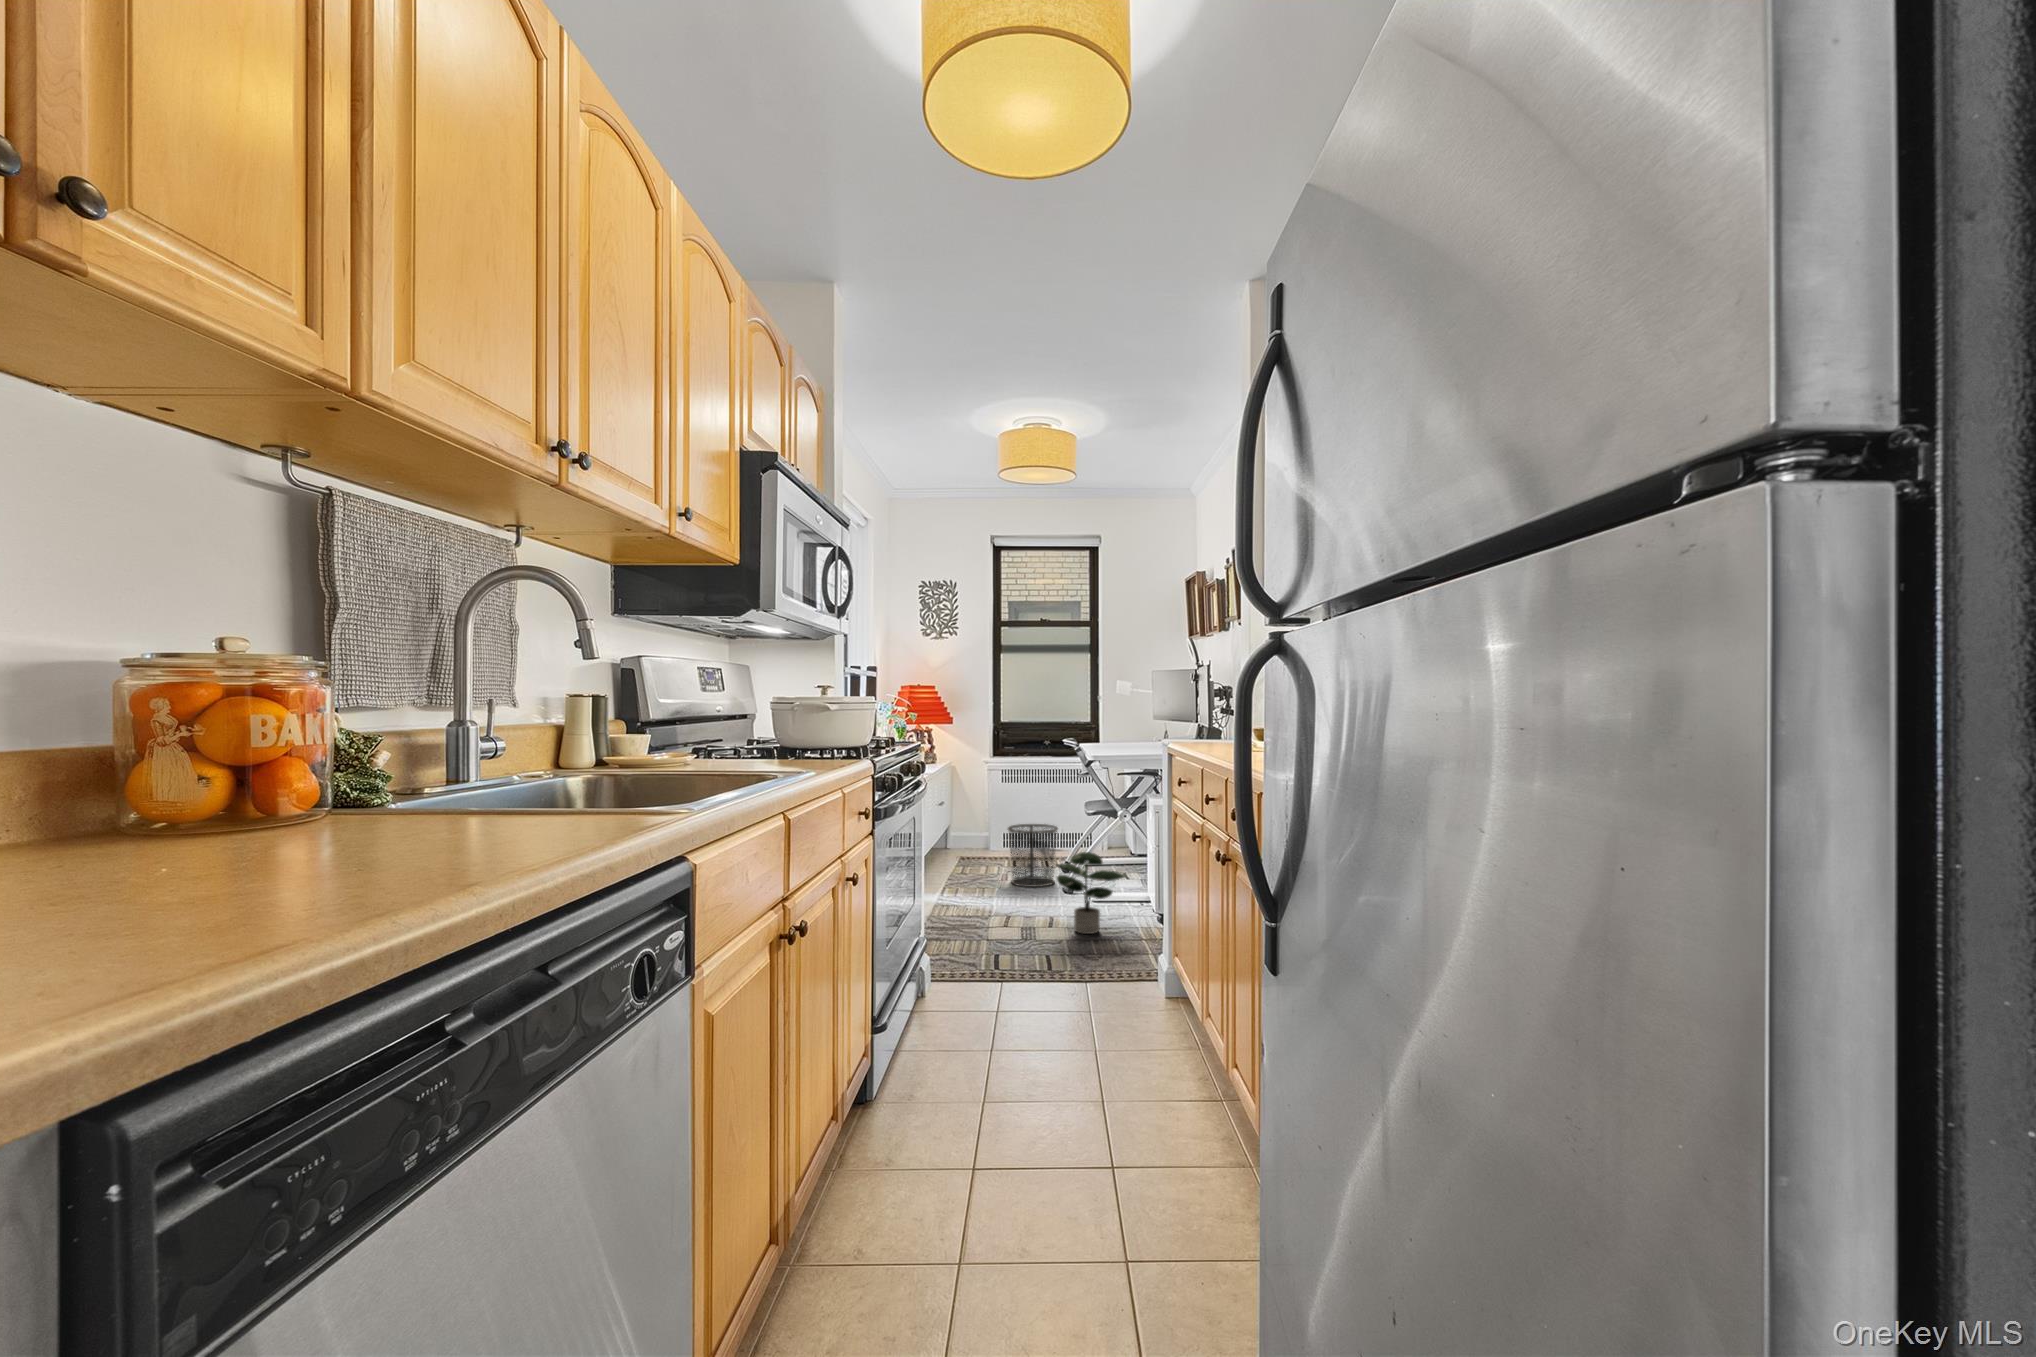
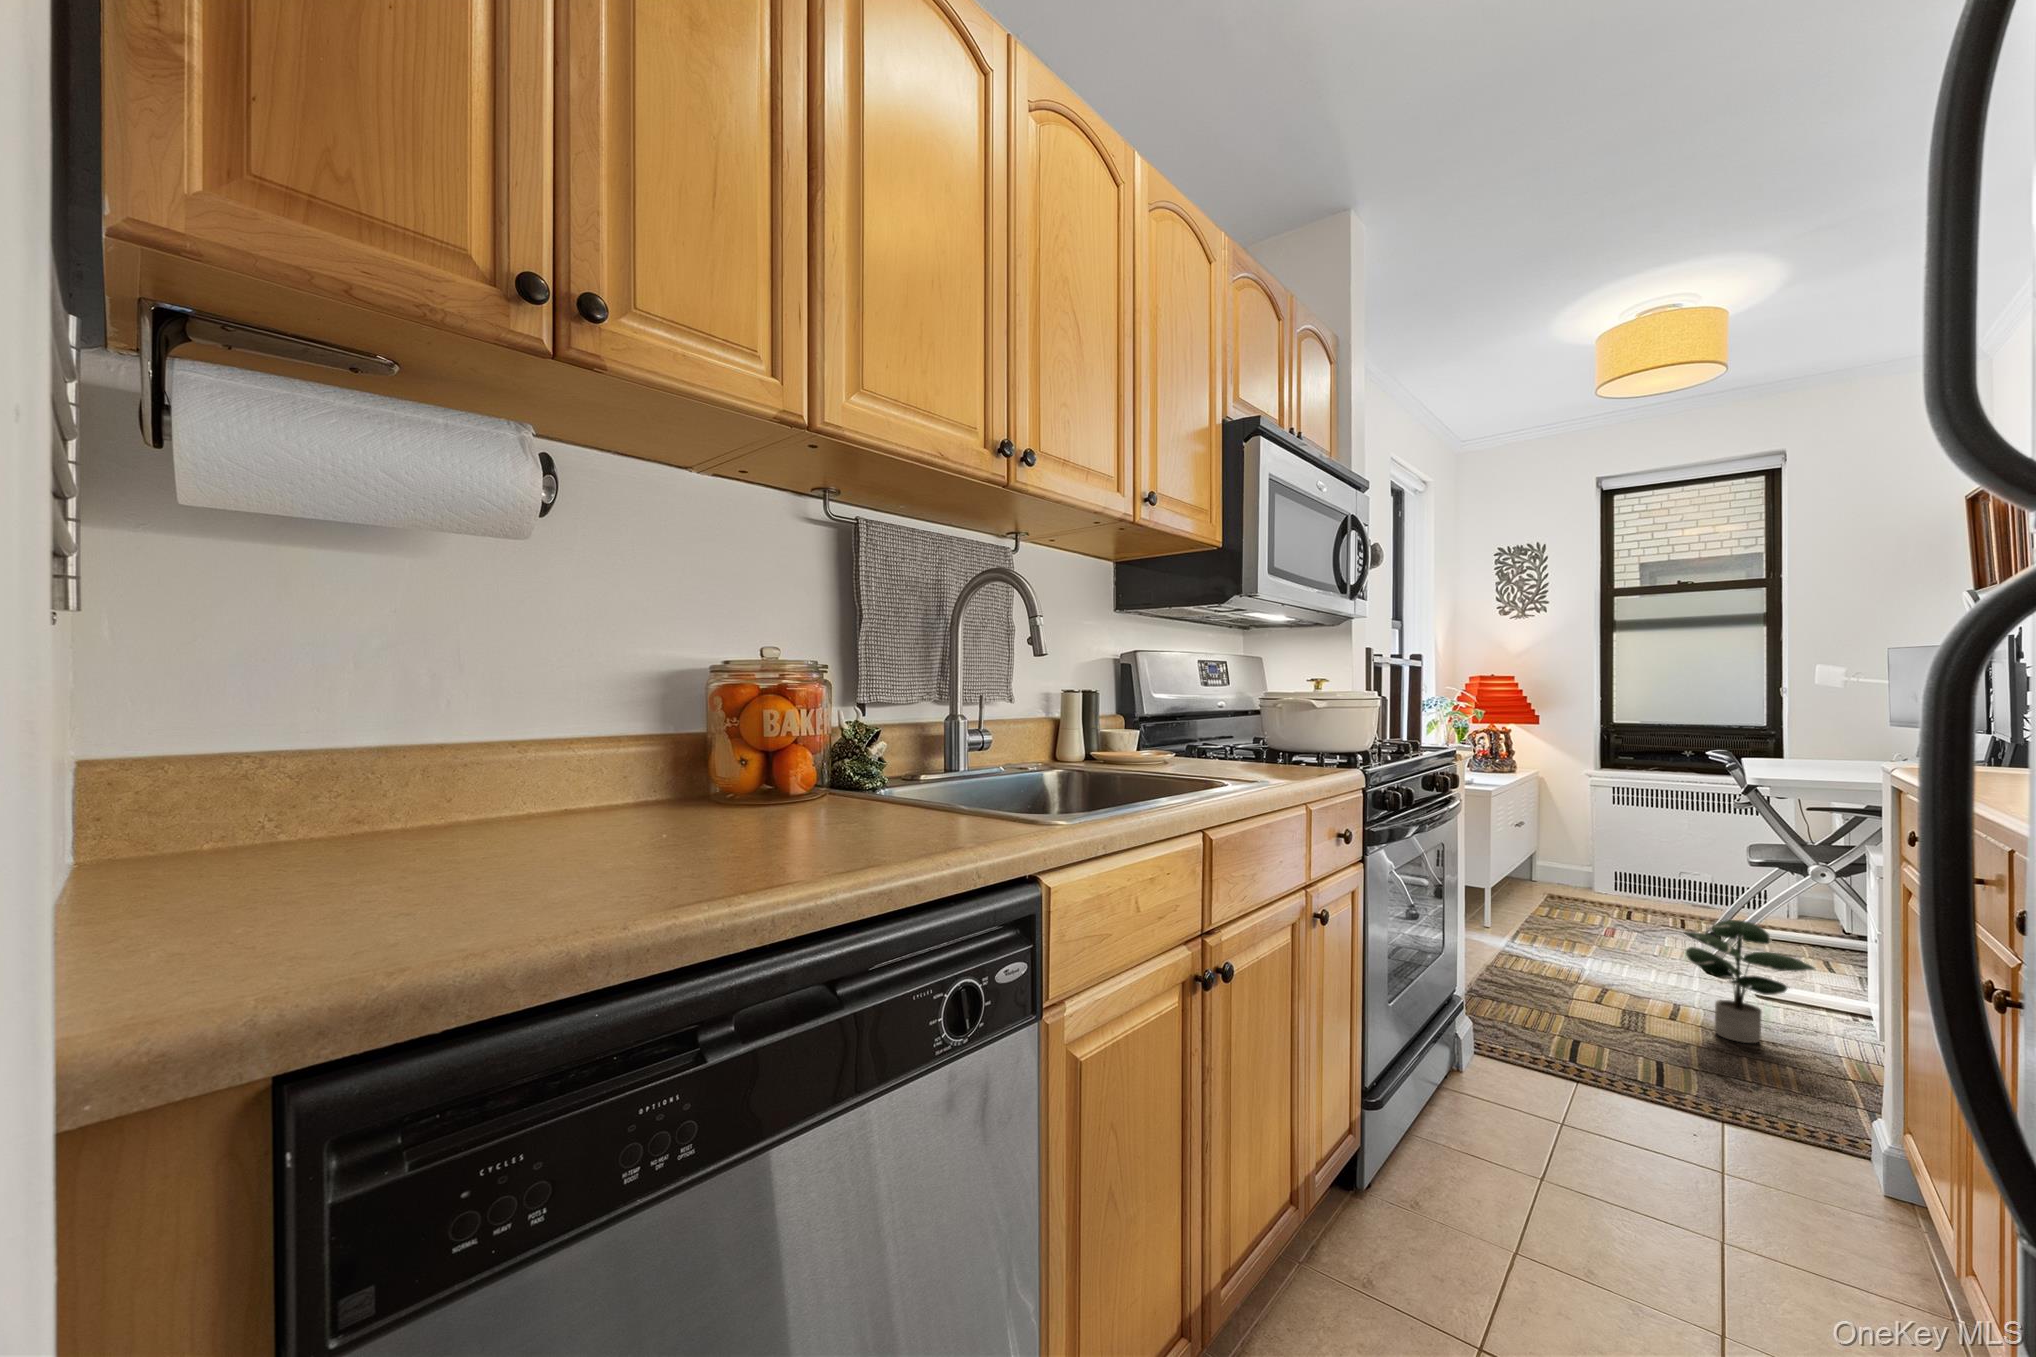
waste bin: present [1008,824,1058,887] -> none [1615,865,1700,956]

